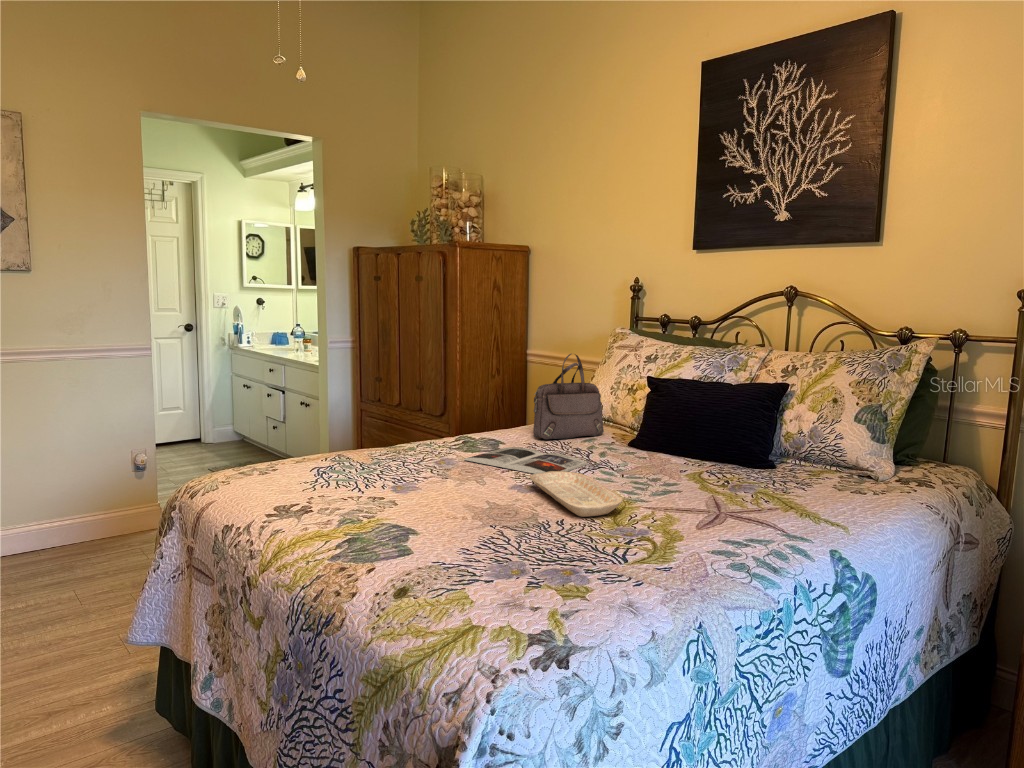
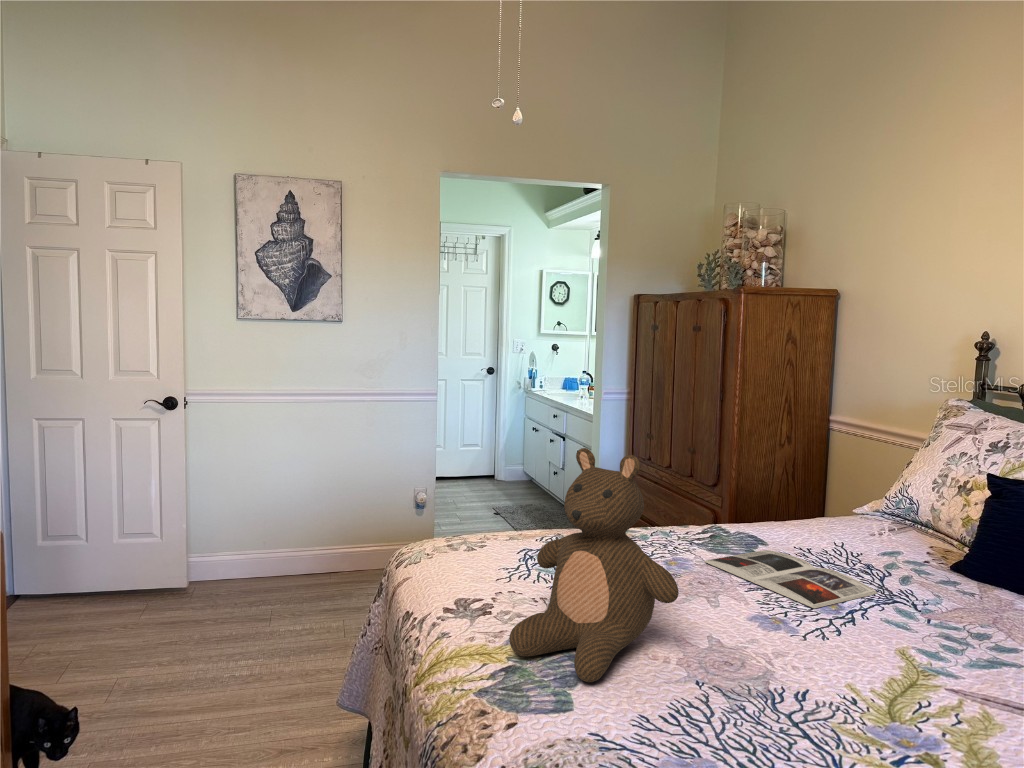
handbag: present [533,354,604,439] -> none [811,434,916,546]
stuffed bear: none [344,363,473,538] -> present [509,448,679,682]
tray: present [530,471,622,517] -> none [775,603,906,694]

